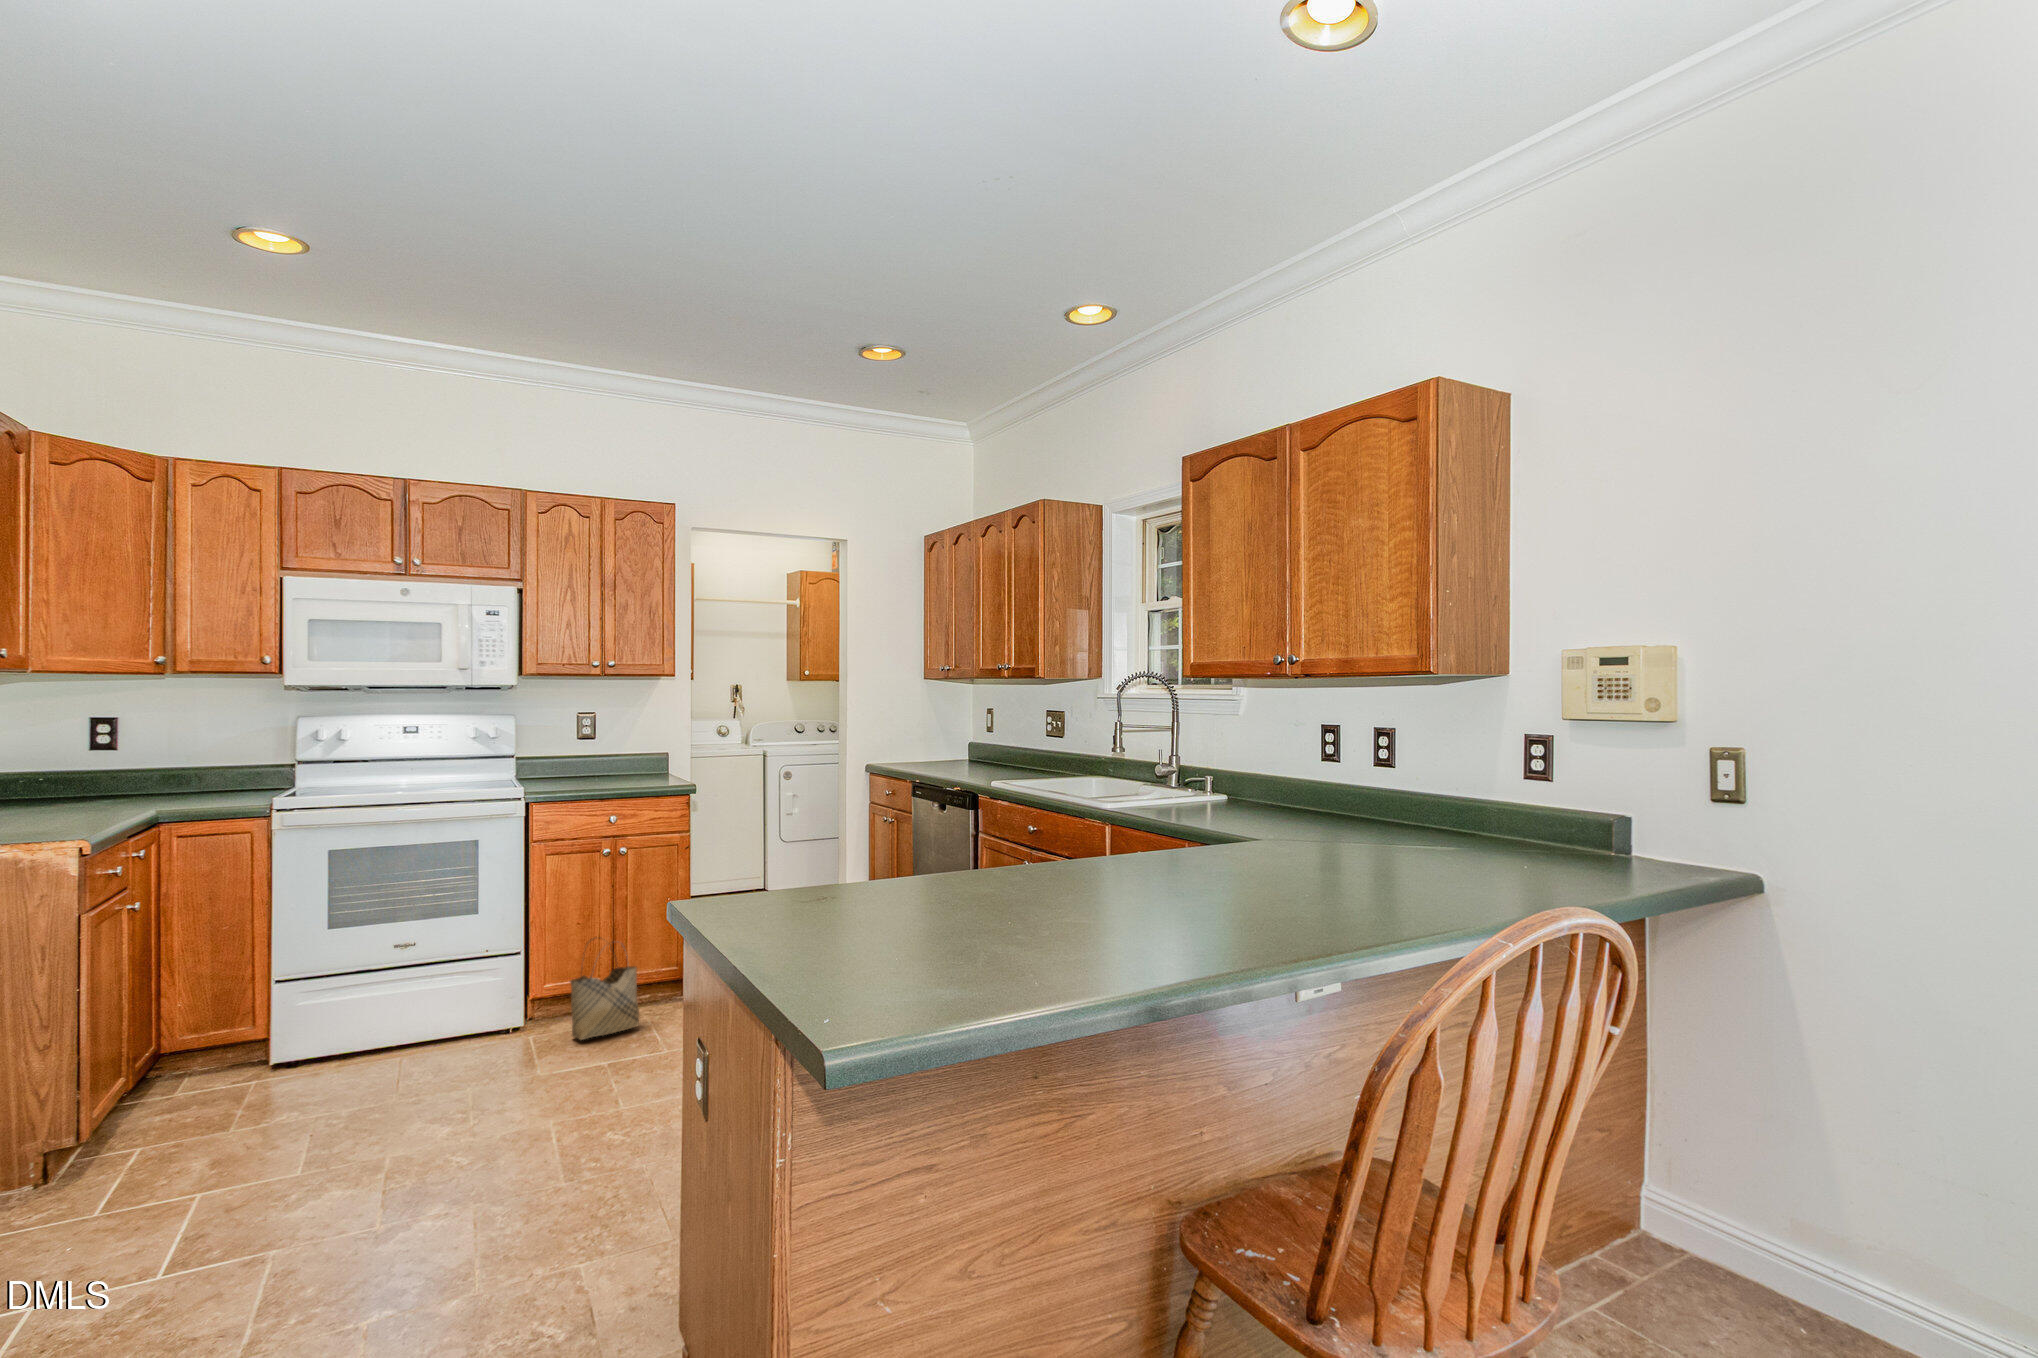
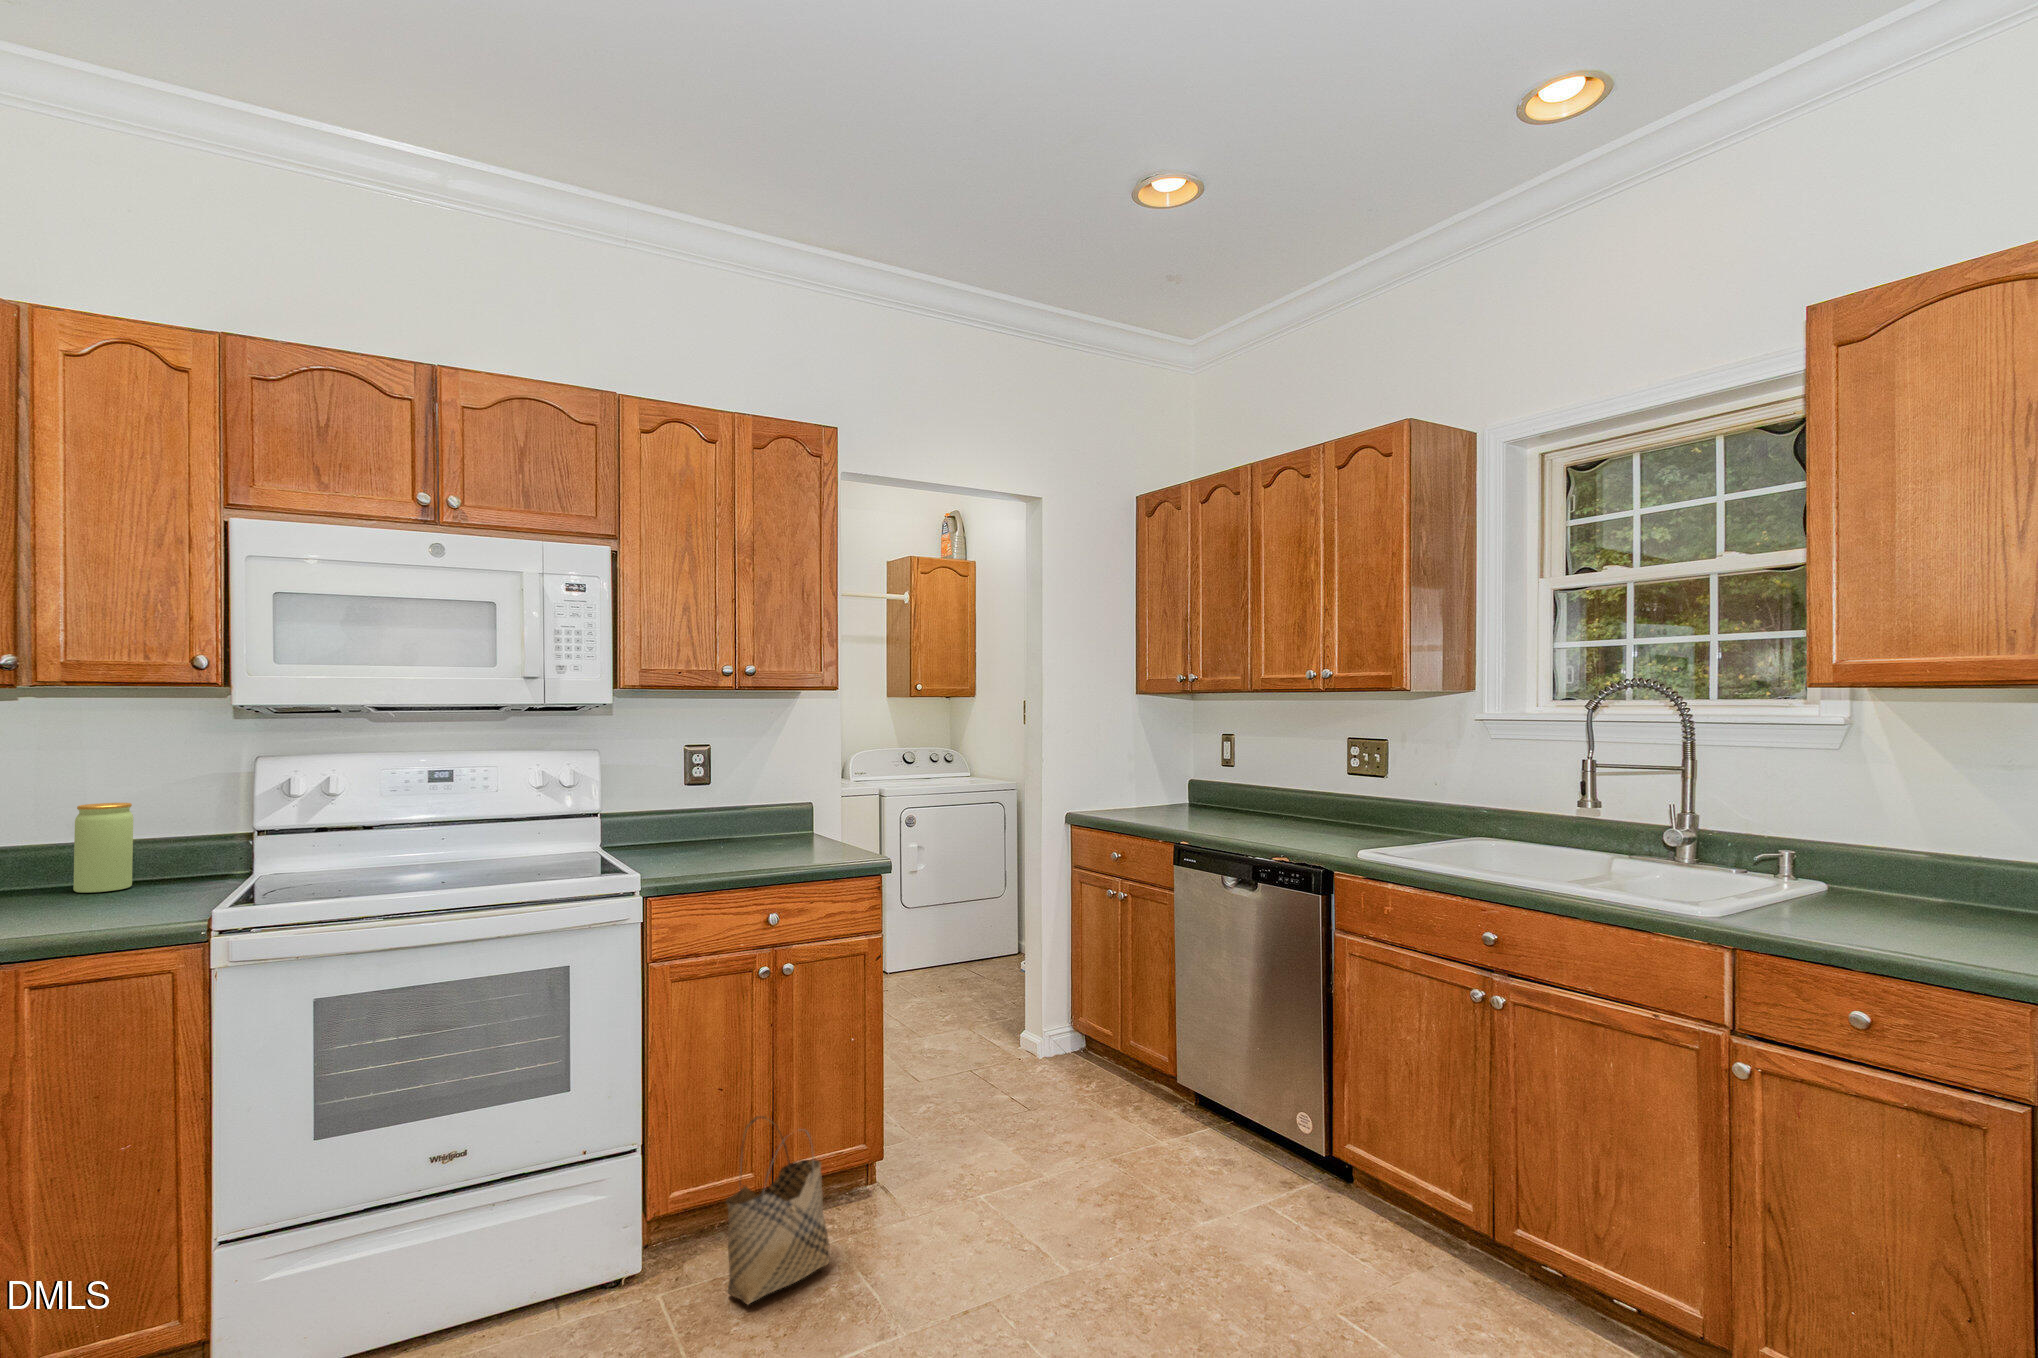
jar: none [195,742,229,793] -> present [73,803,133,893]

